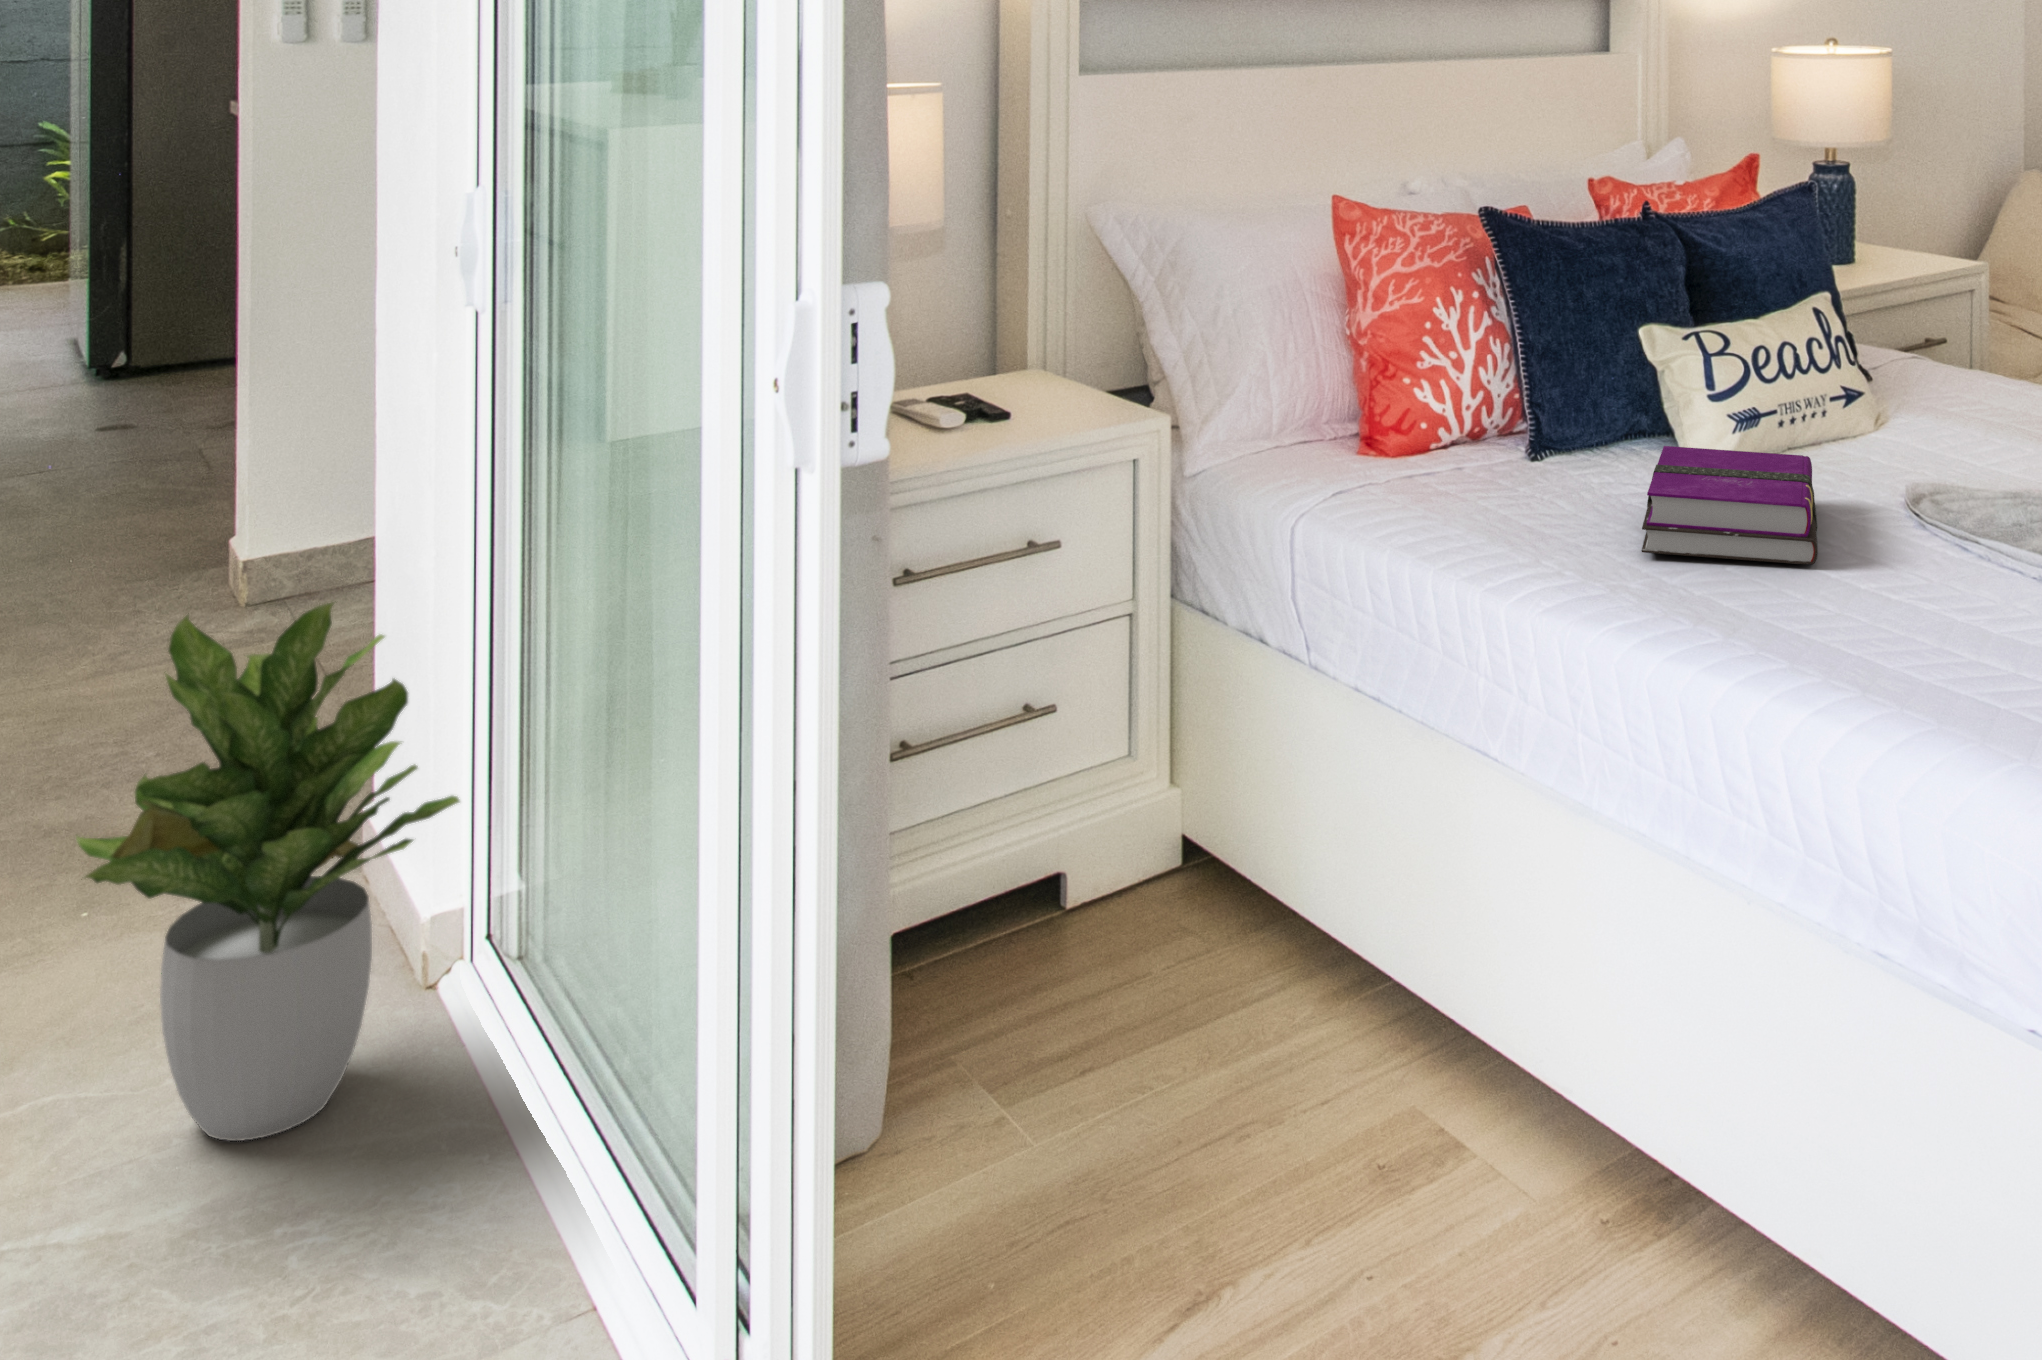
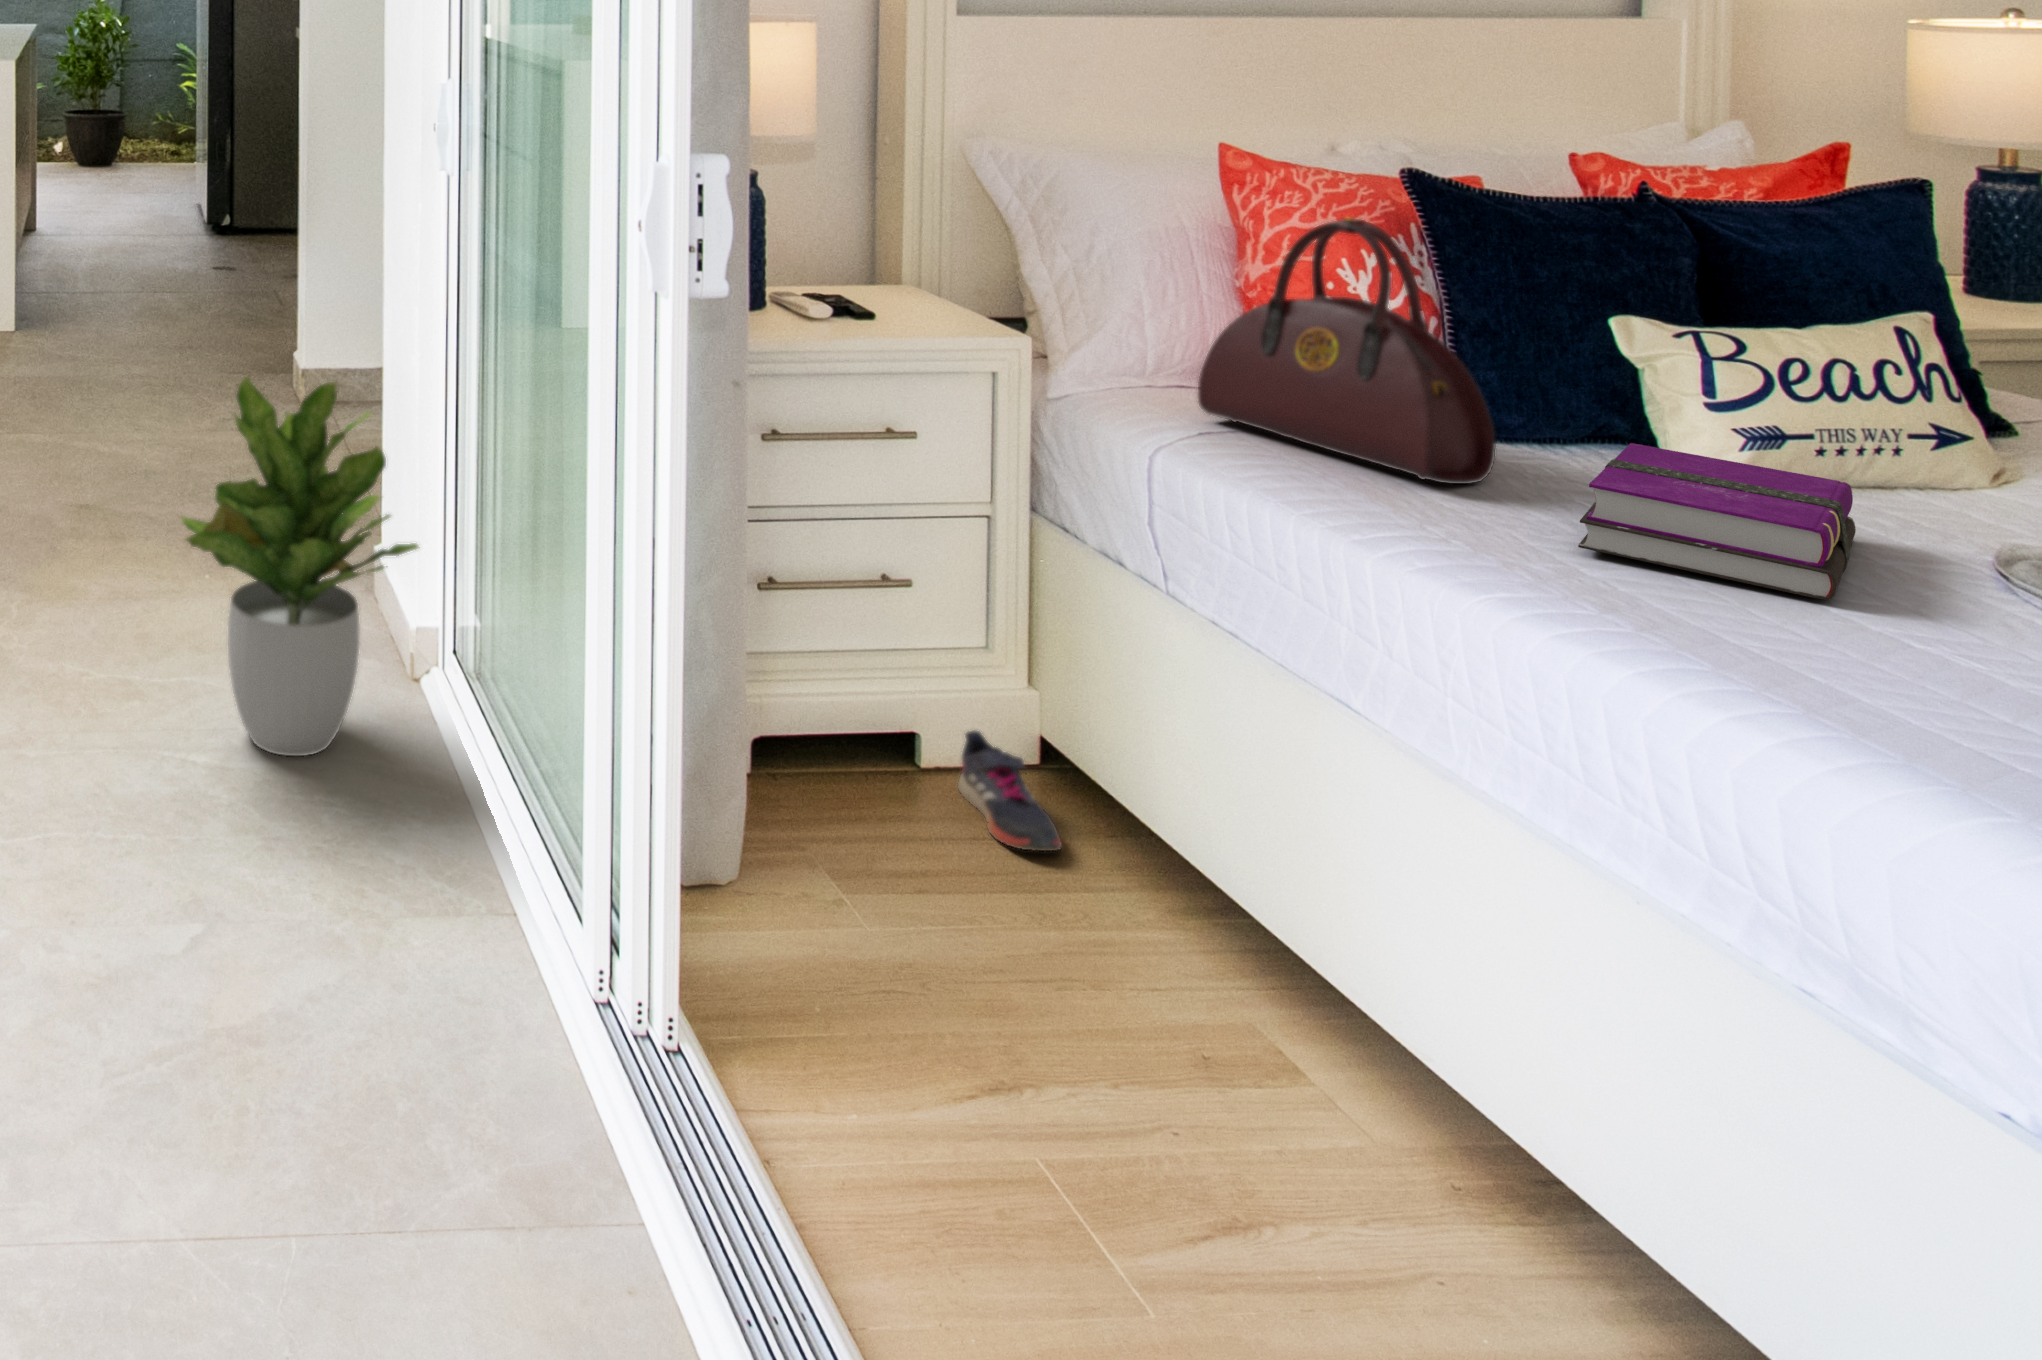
handbag: none [1323,264,1568,508] -> present [1198,218,1496,484]
shoe: none [1110,848,1217,969] -> present [958,731,1062,851]

